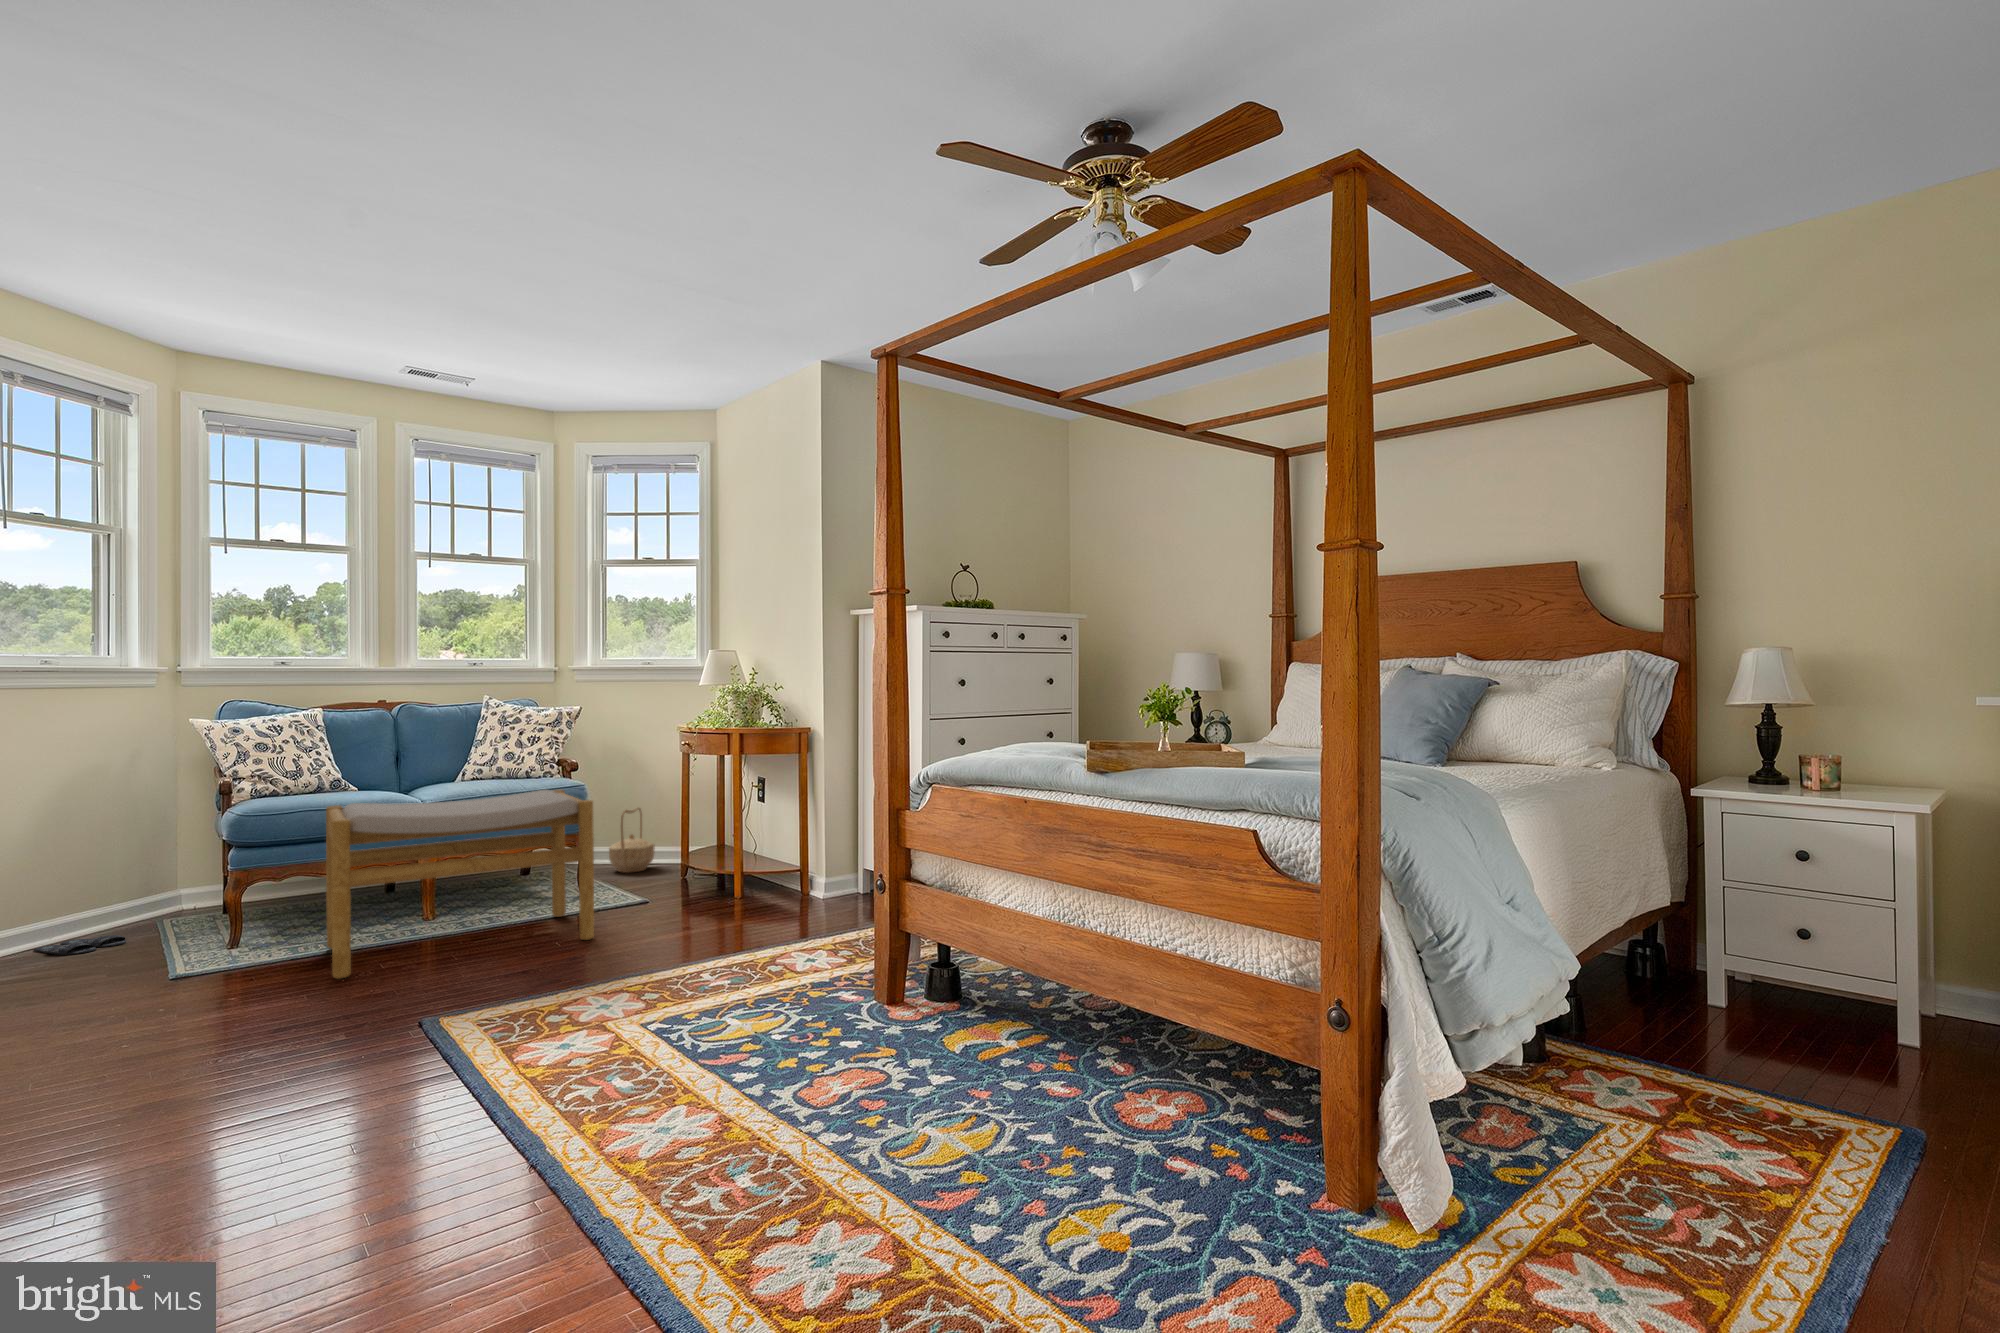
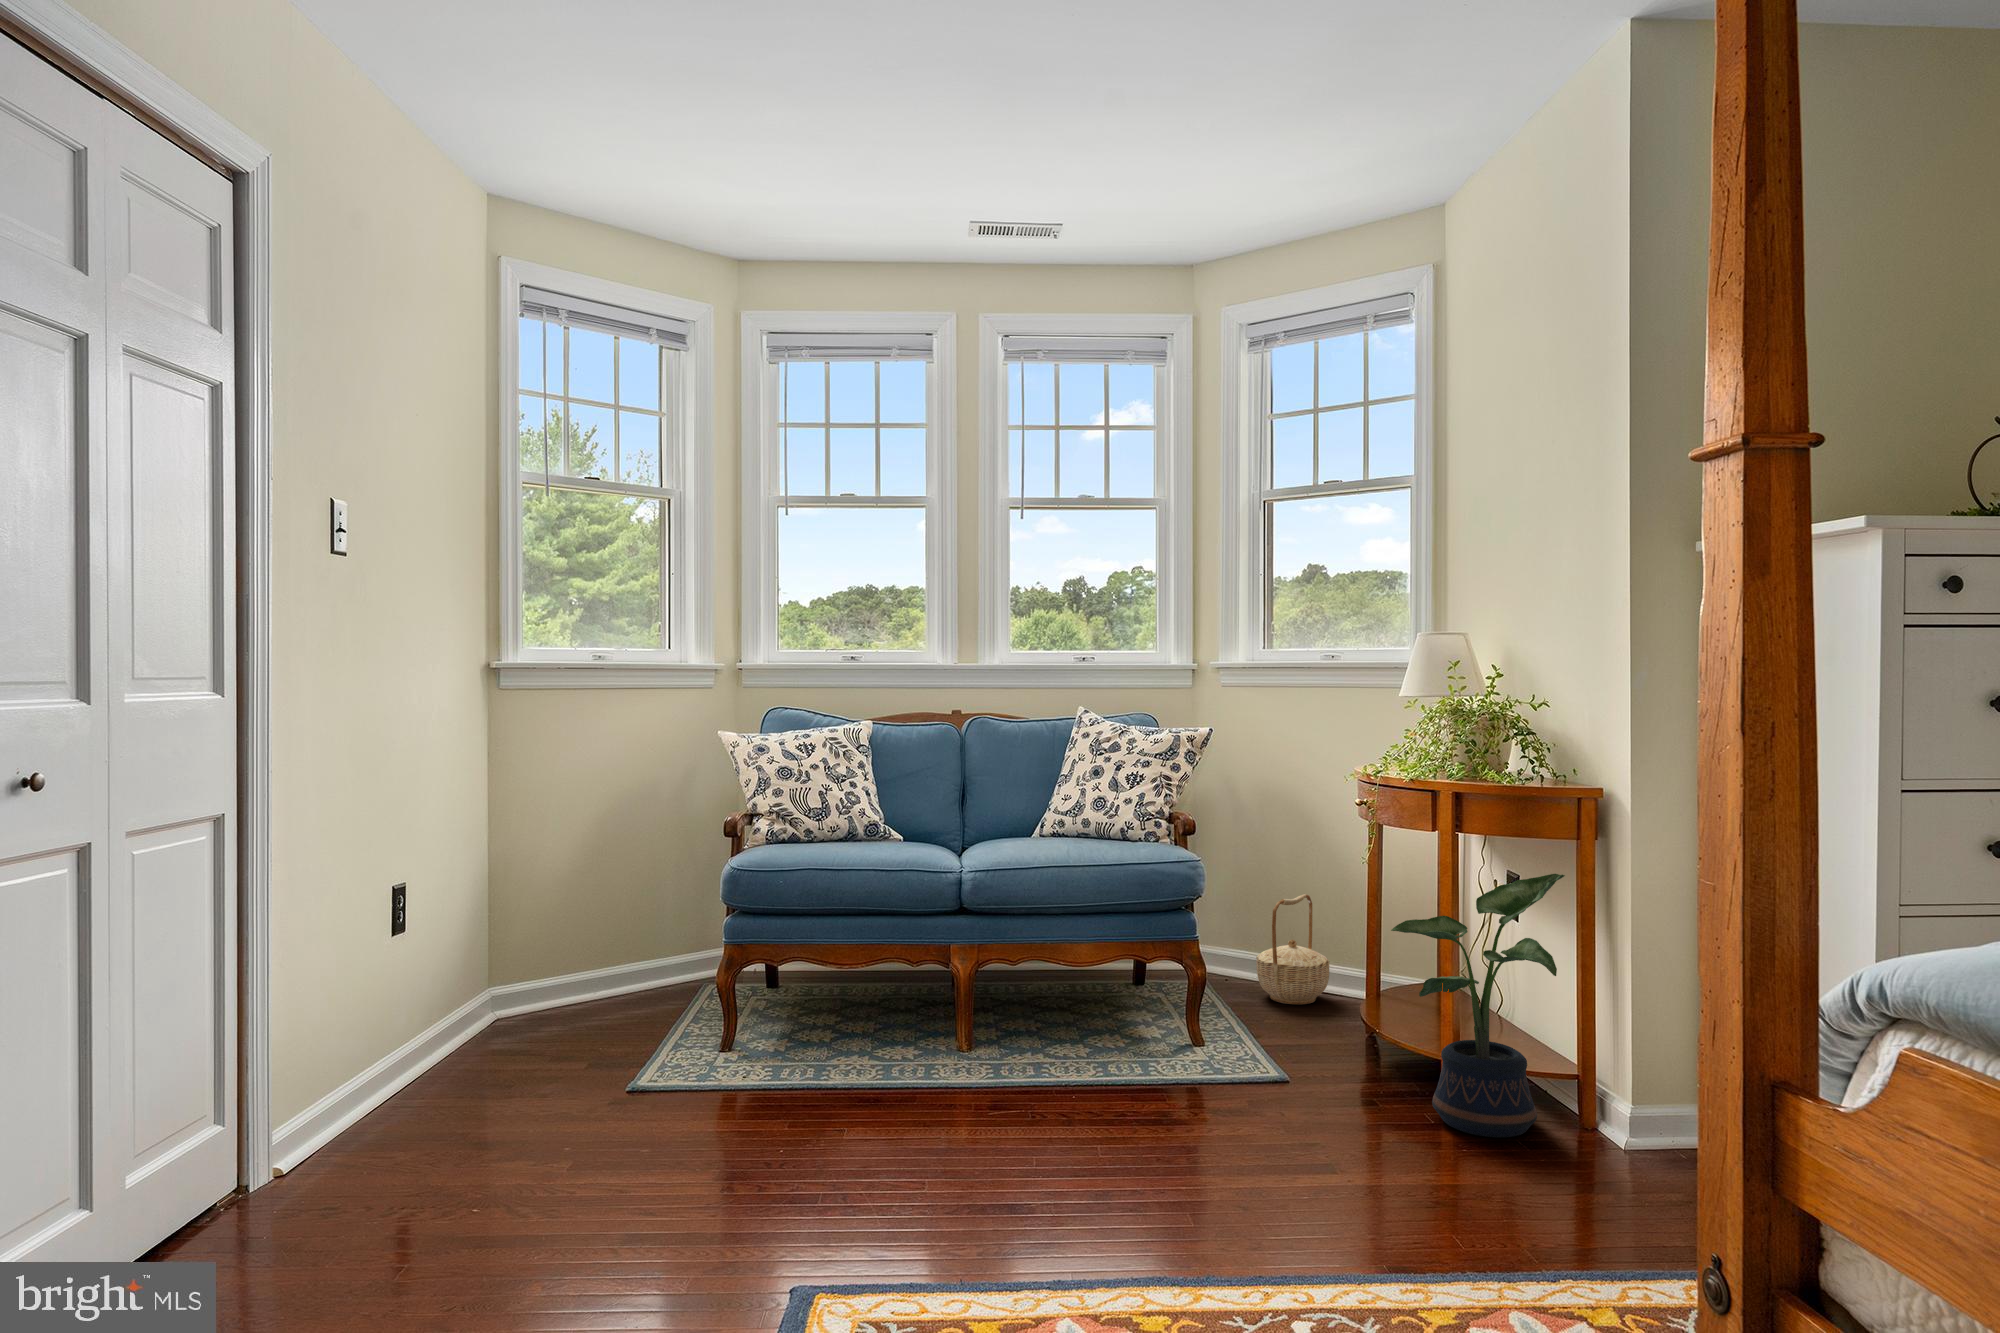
potted plant: none [702,769,786,900] -> present [1391,874,1565,1137]
footstool: present [326,789,594,979] -> none [762,875,1167,1181]
slippers: present [34,935,126,955] -> none [573,996,653,1023]

